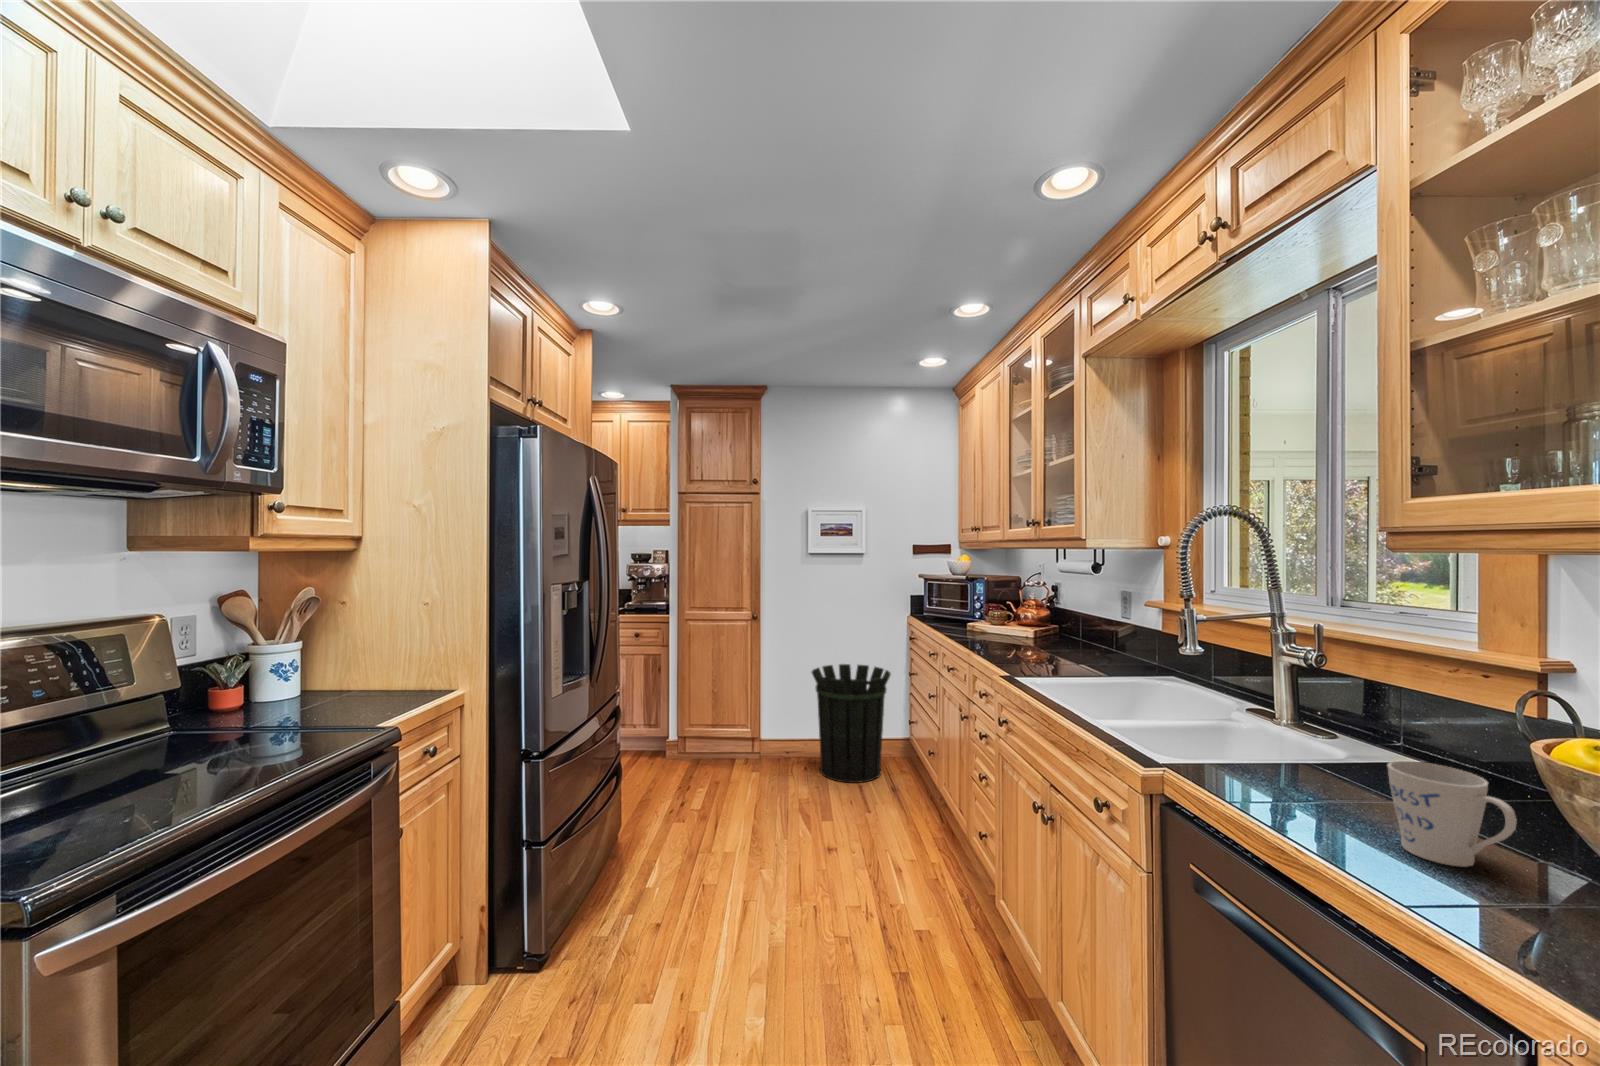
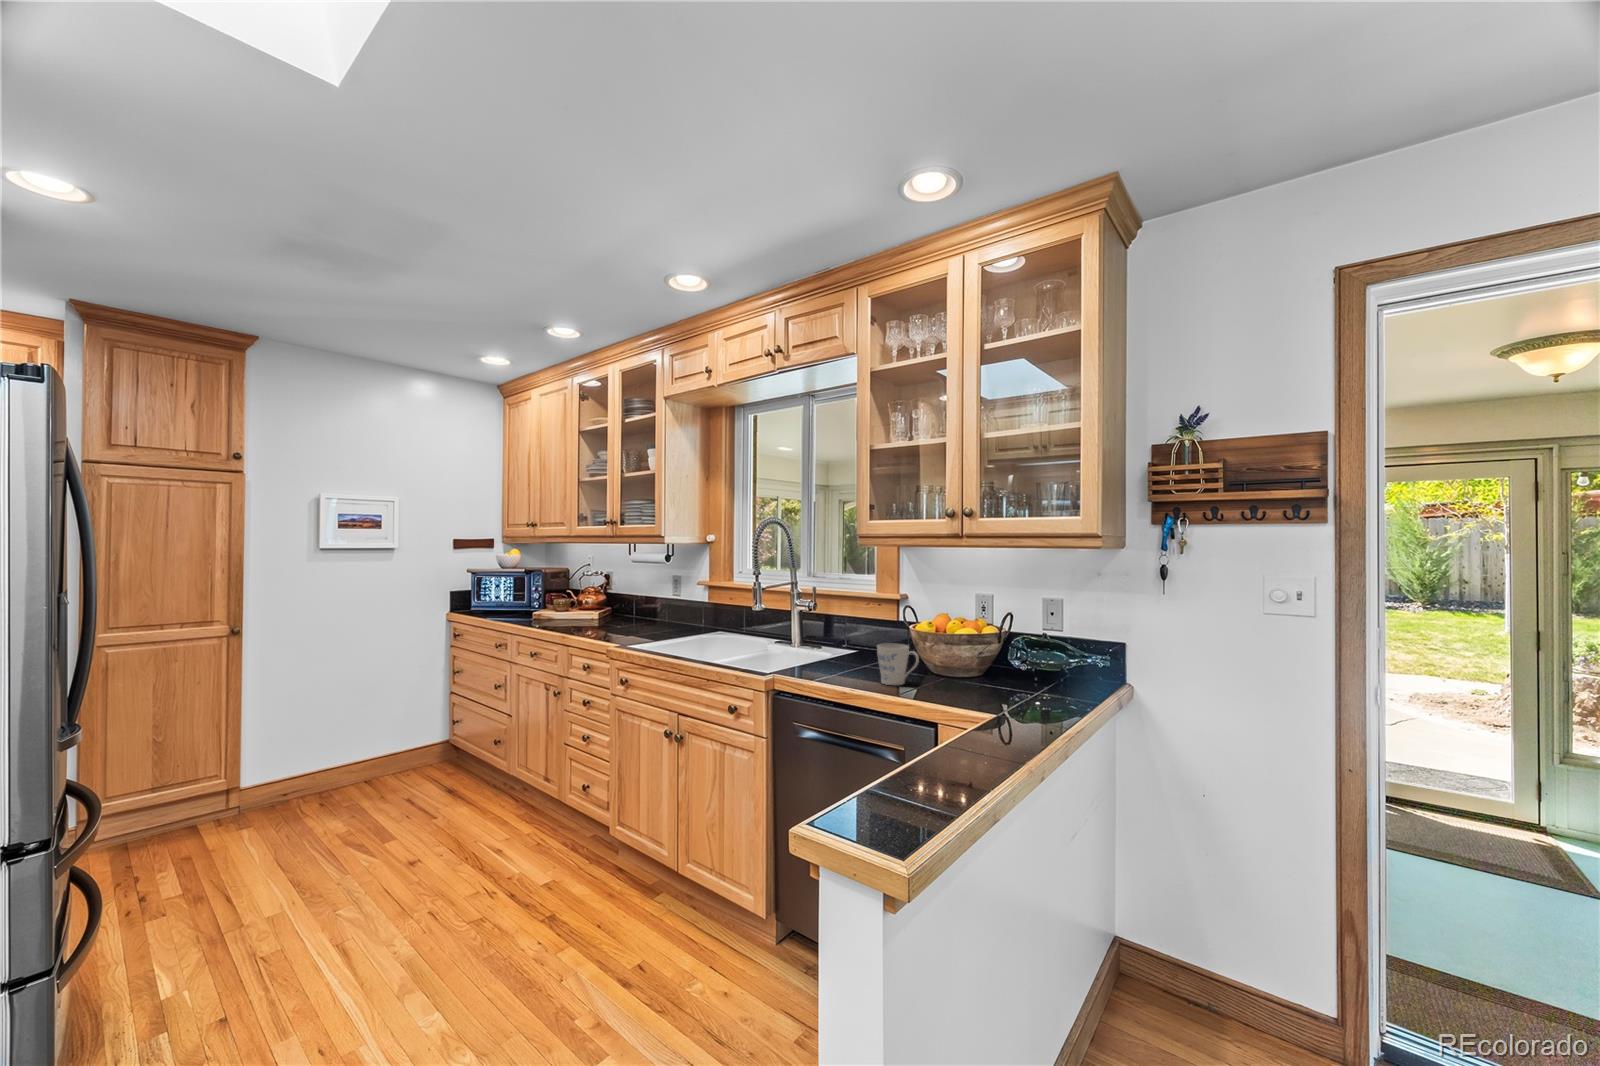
waste bin: present [812,664,891,783] -> none [334,672,439,805]

